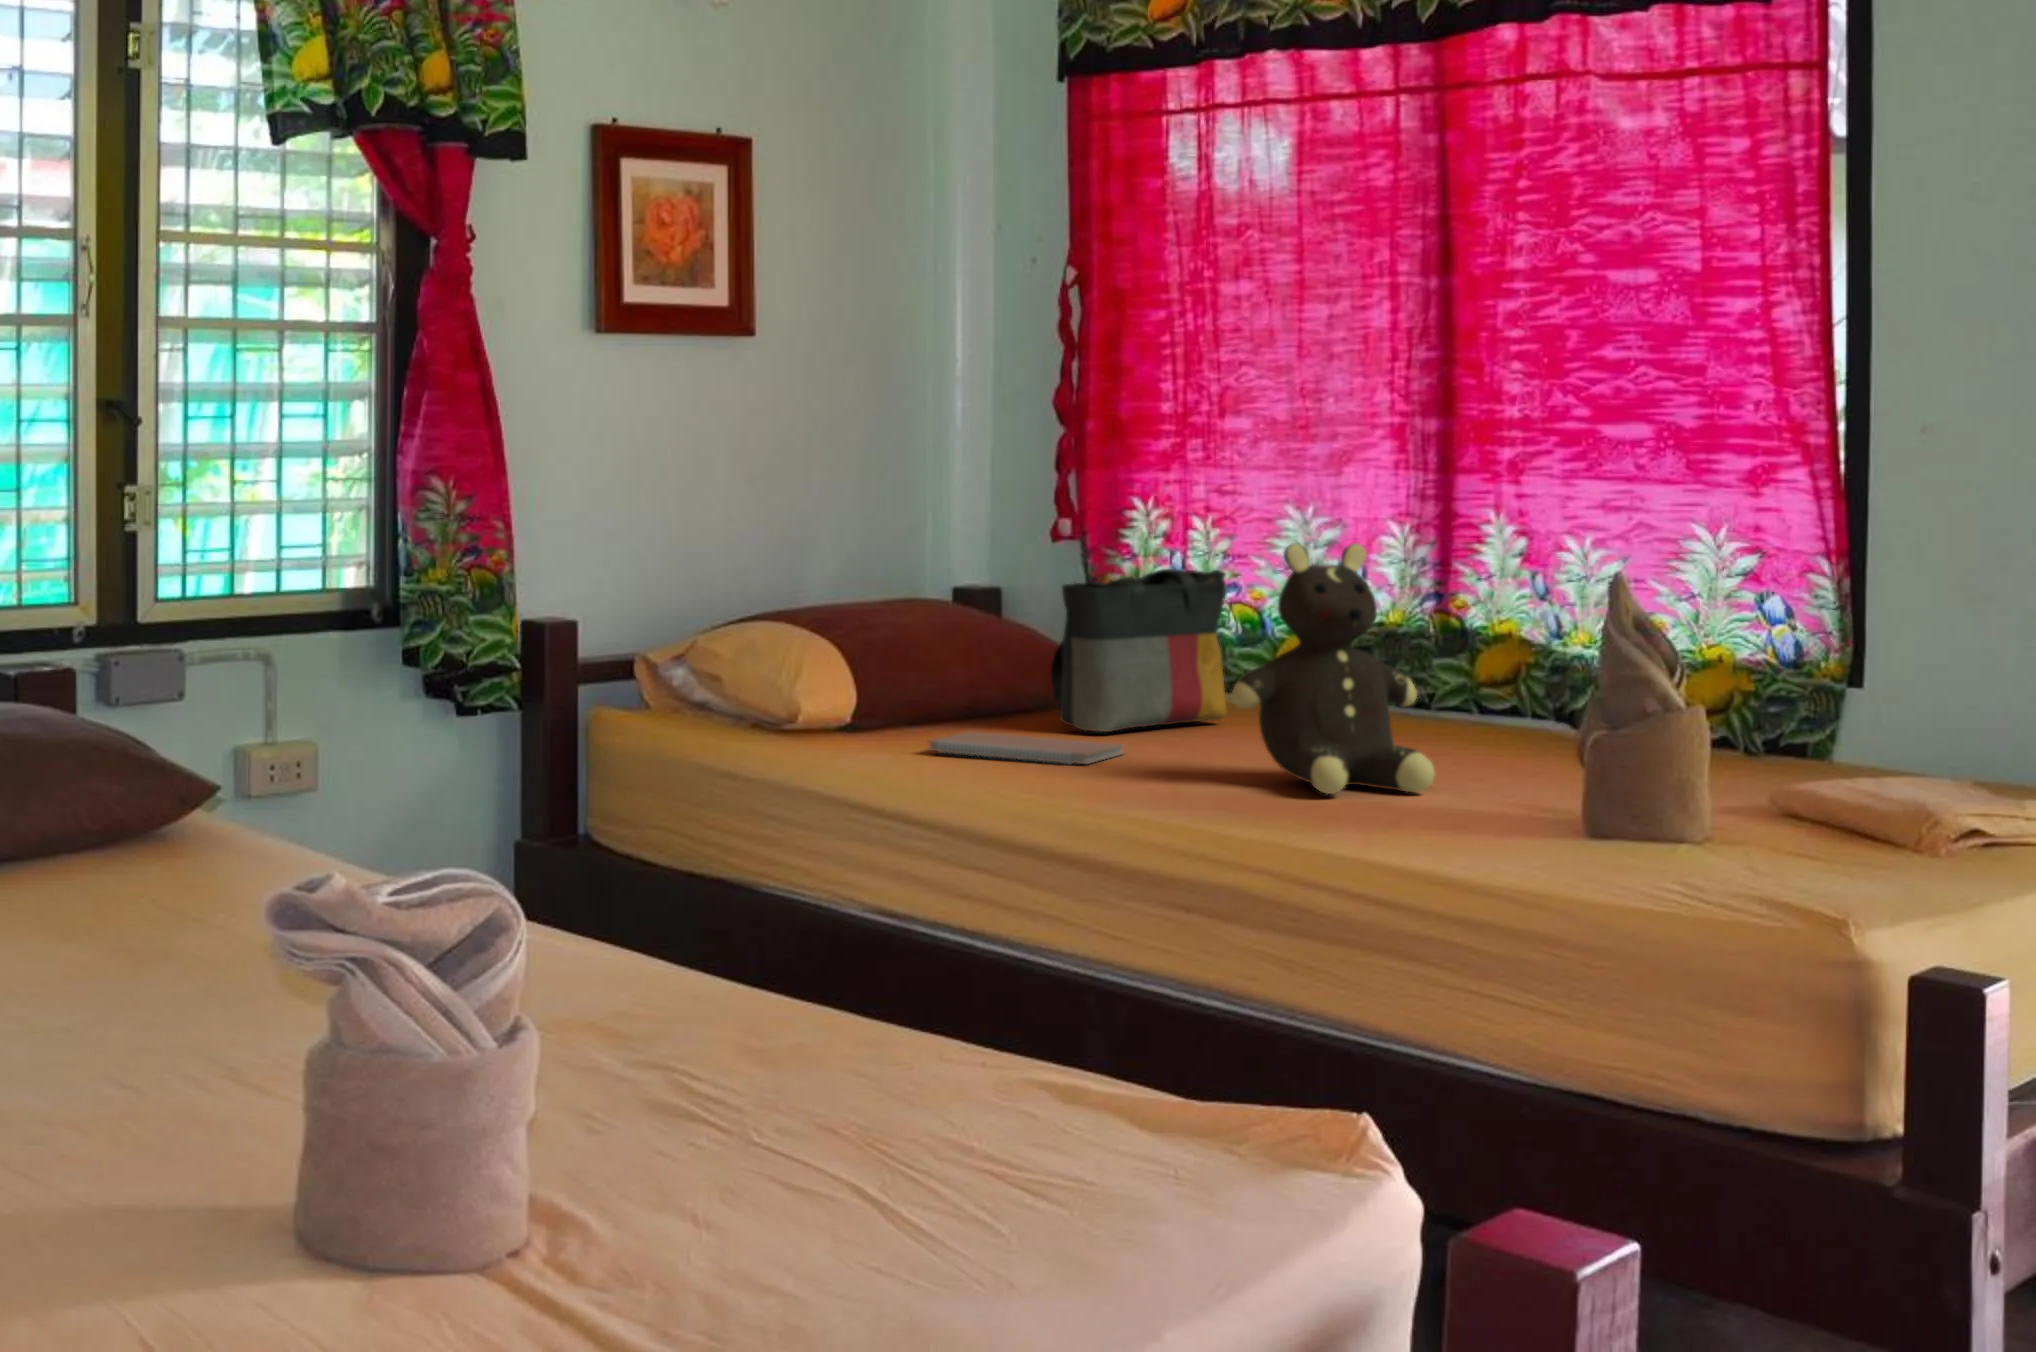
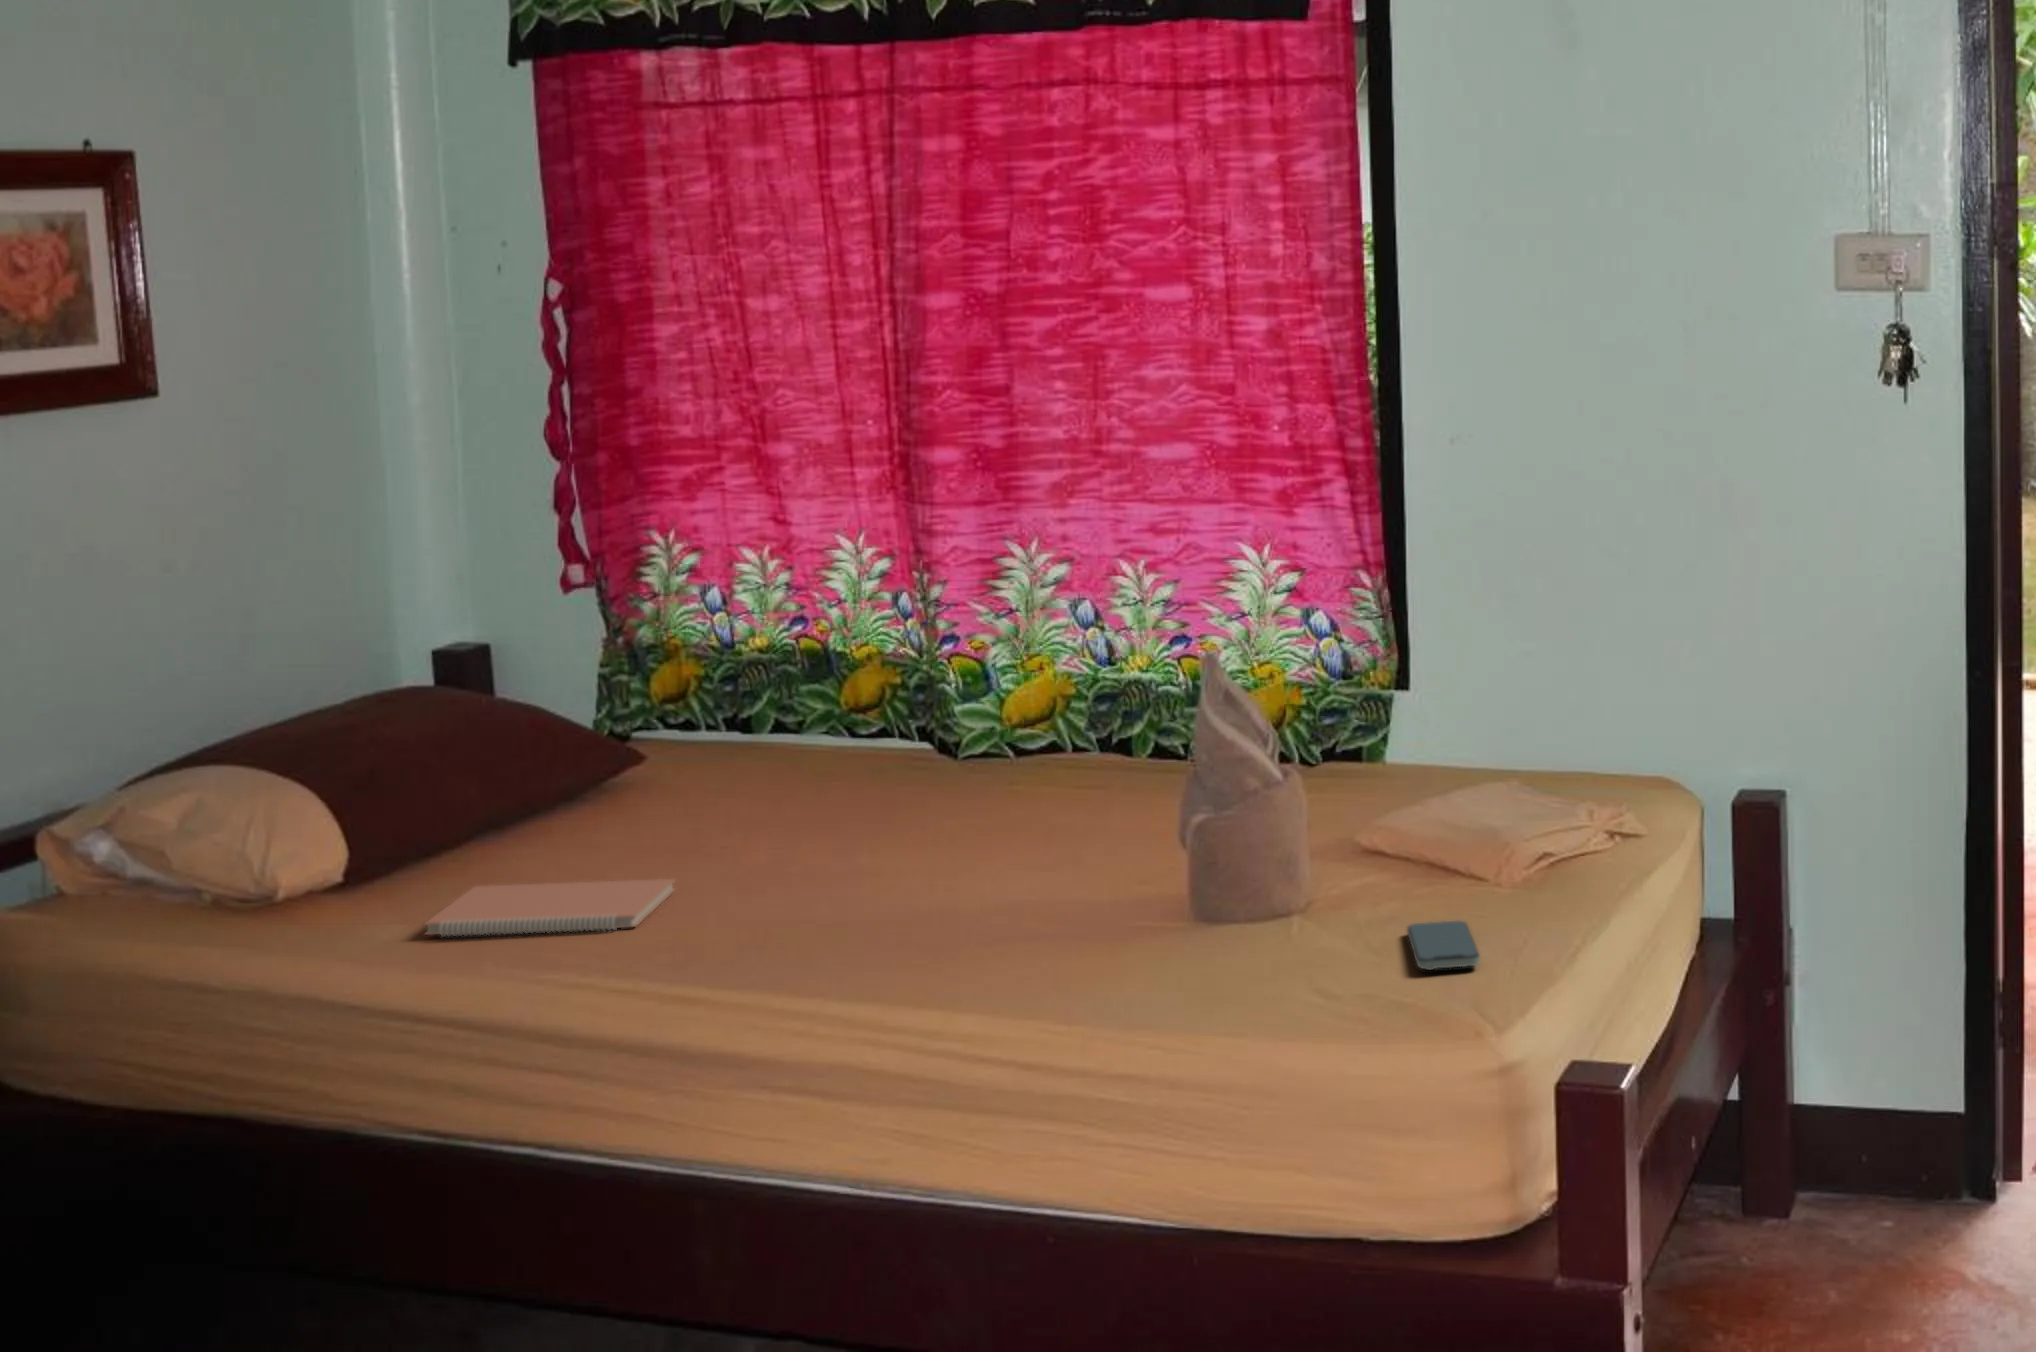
teddy bear: present [1232,543,1434,794] -> none [815,641,1048,946]
tote bag: present [1051,569,1226,732] -> none [565,628,774,847]
smartphone: none [1761,825,1833,850] -> present [1407,920,1480,970]

